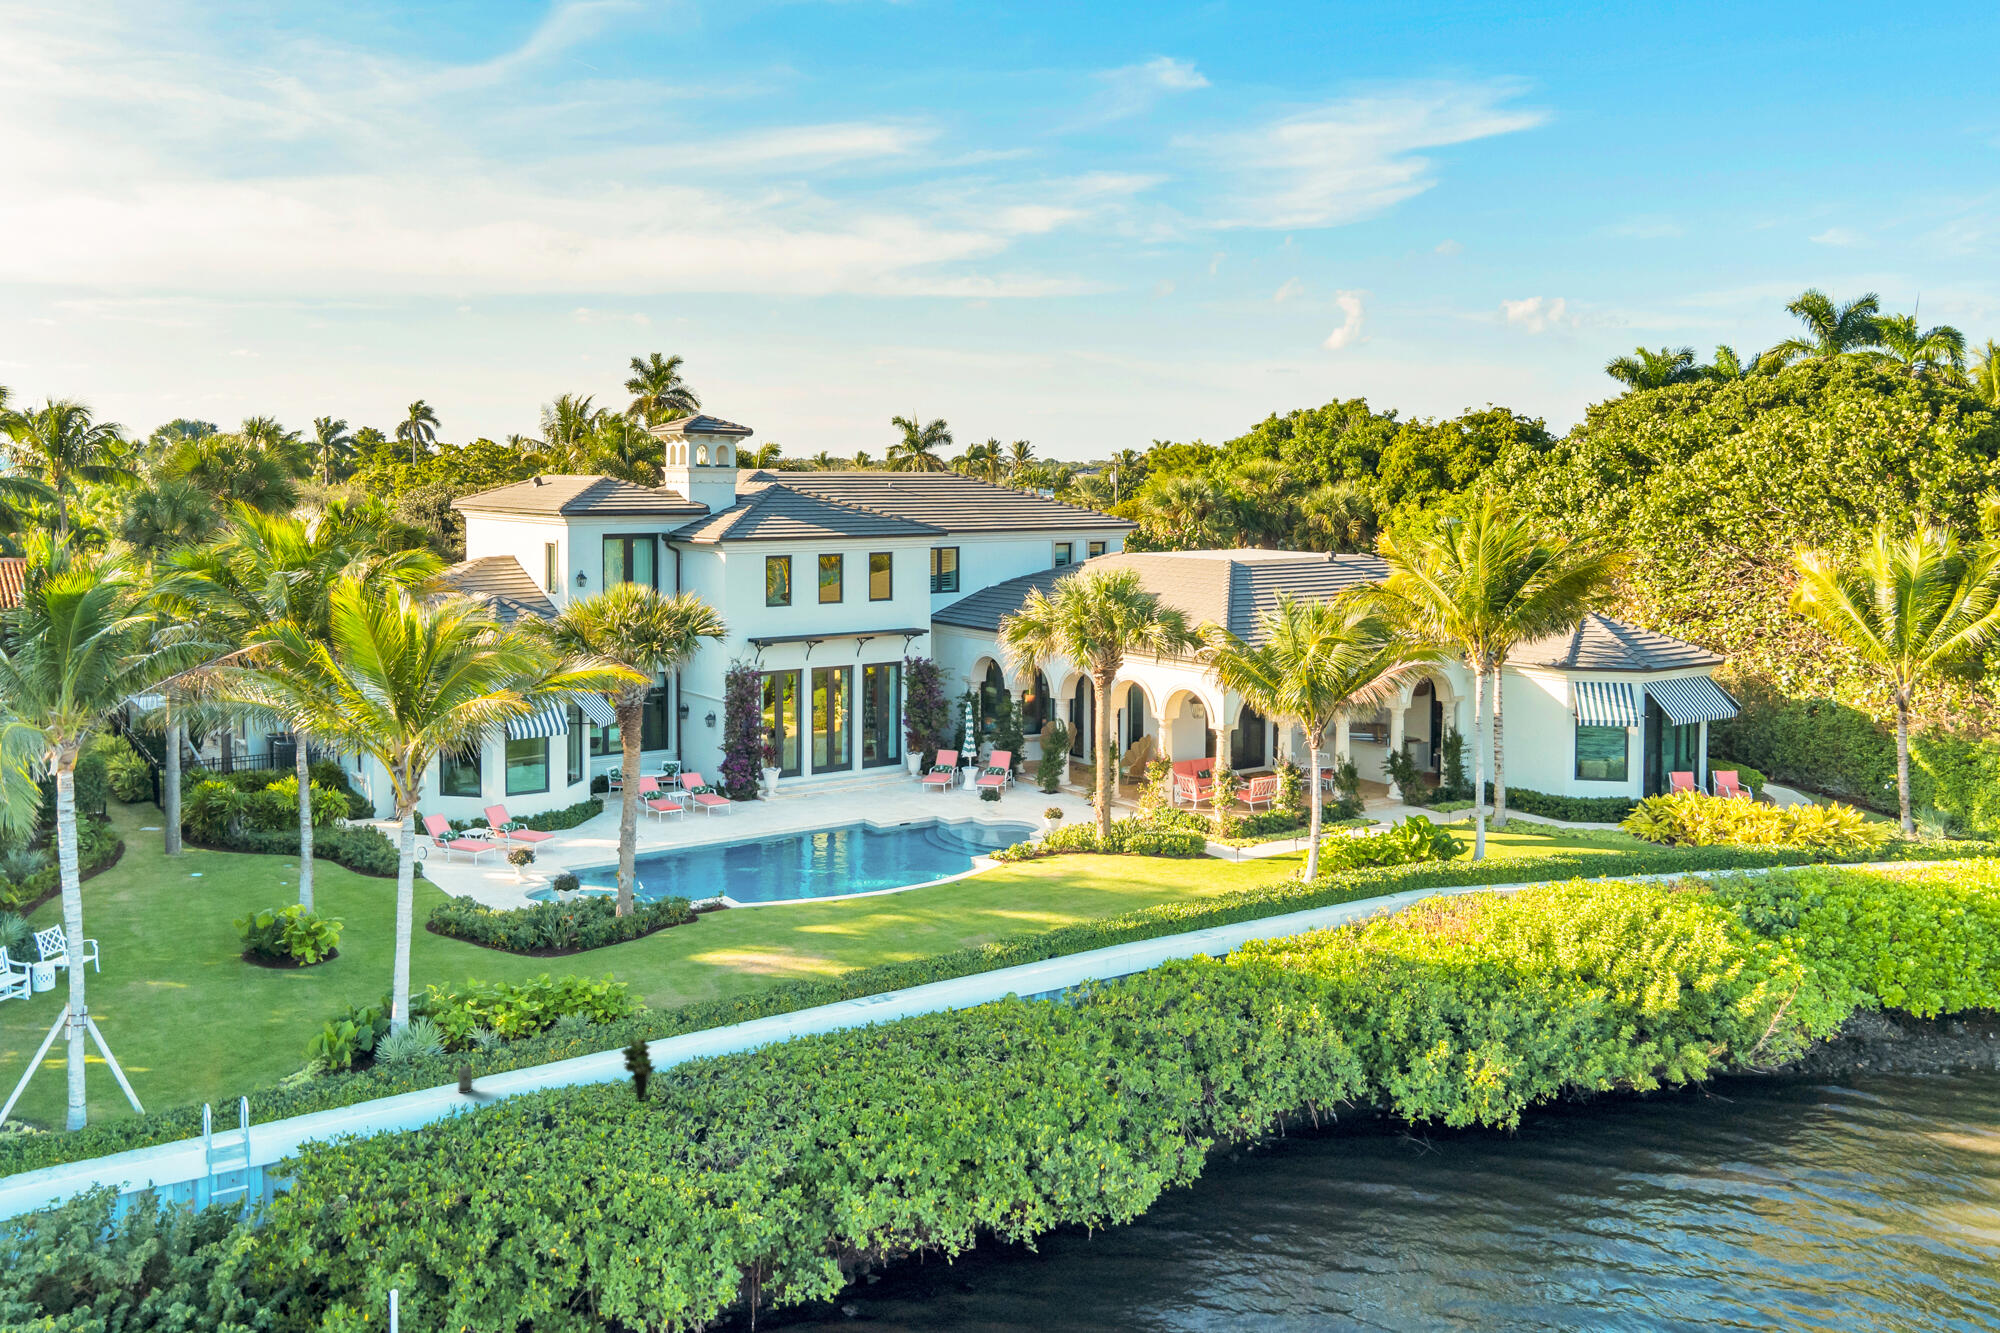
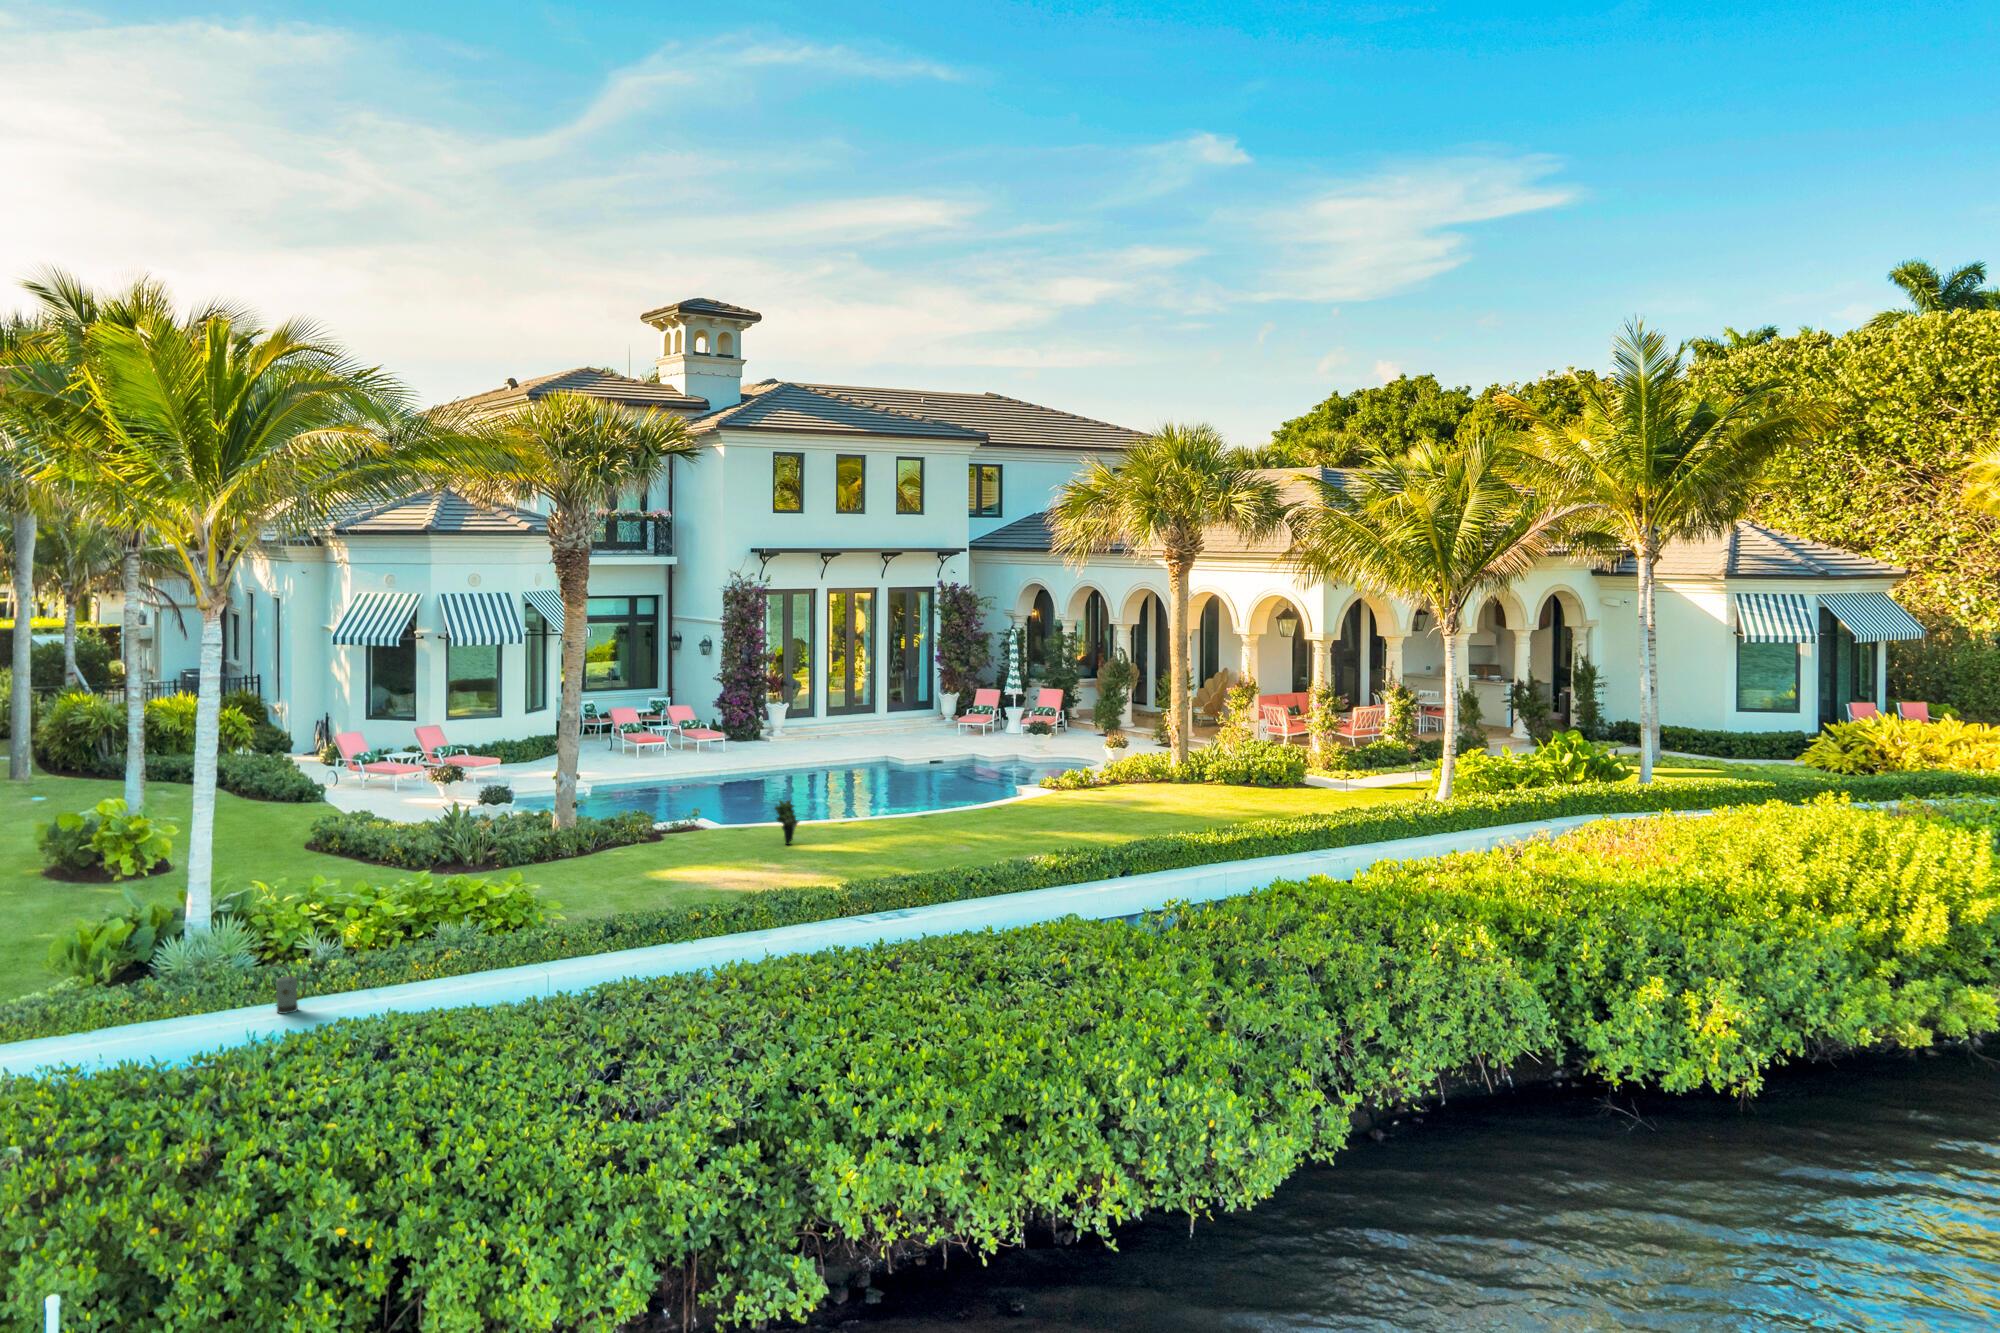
potted plant: present [622,1038,655,1101] -> present [775,800,799,845]

